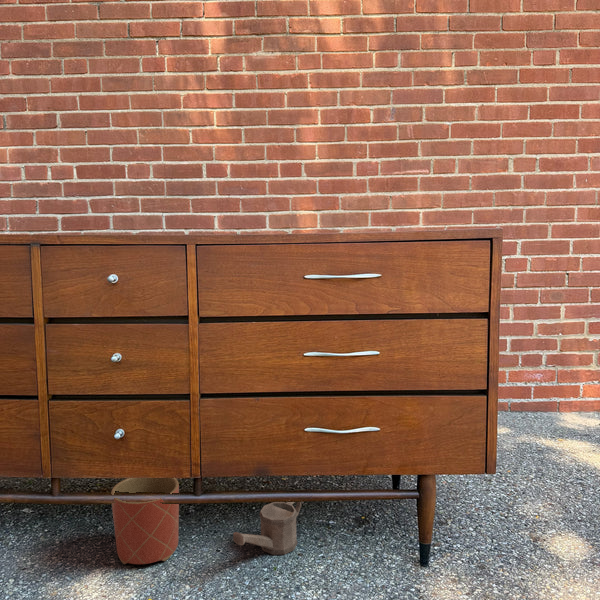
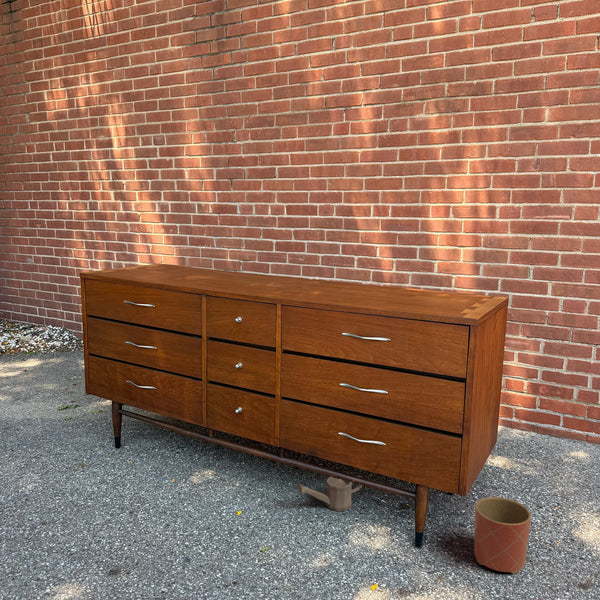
planter: present [111,476,179,564] -> present [474,497,531,574]

